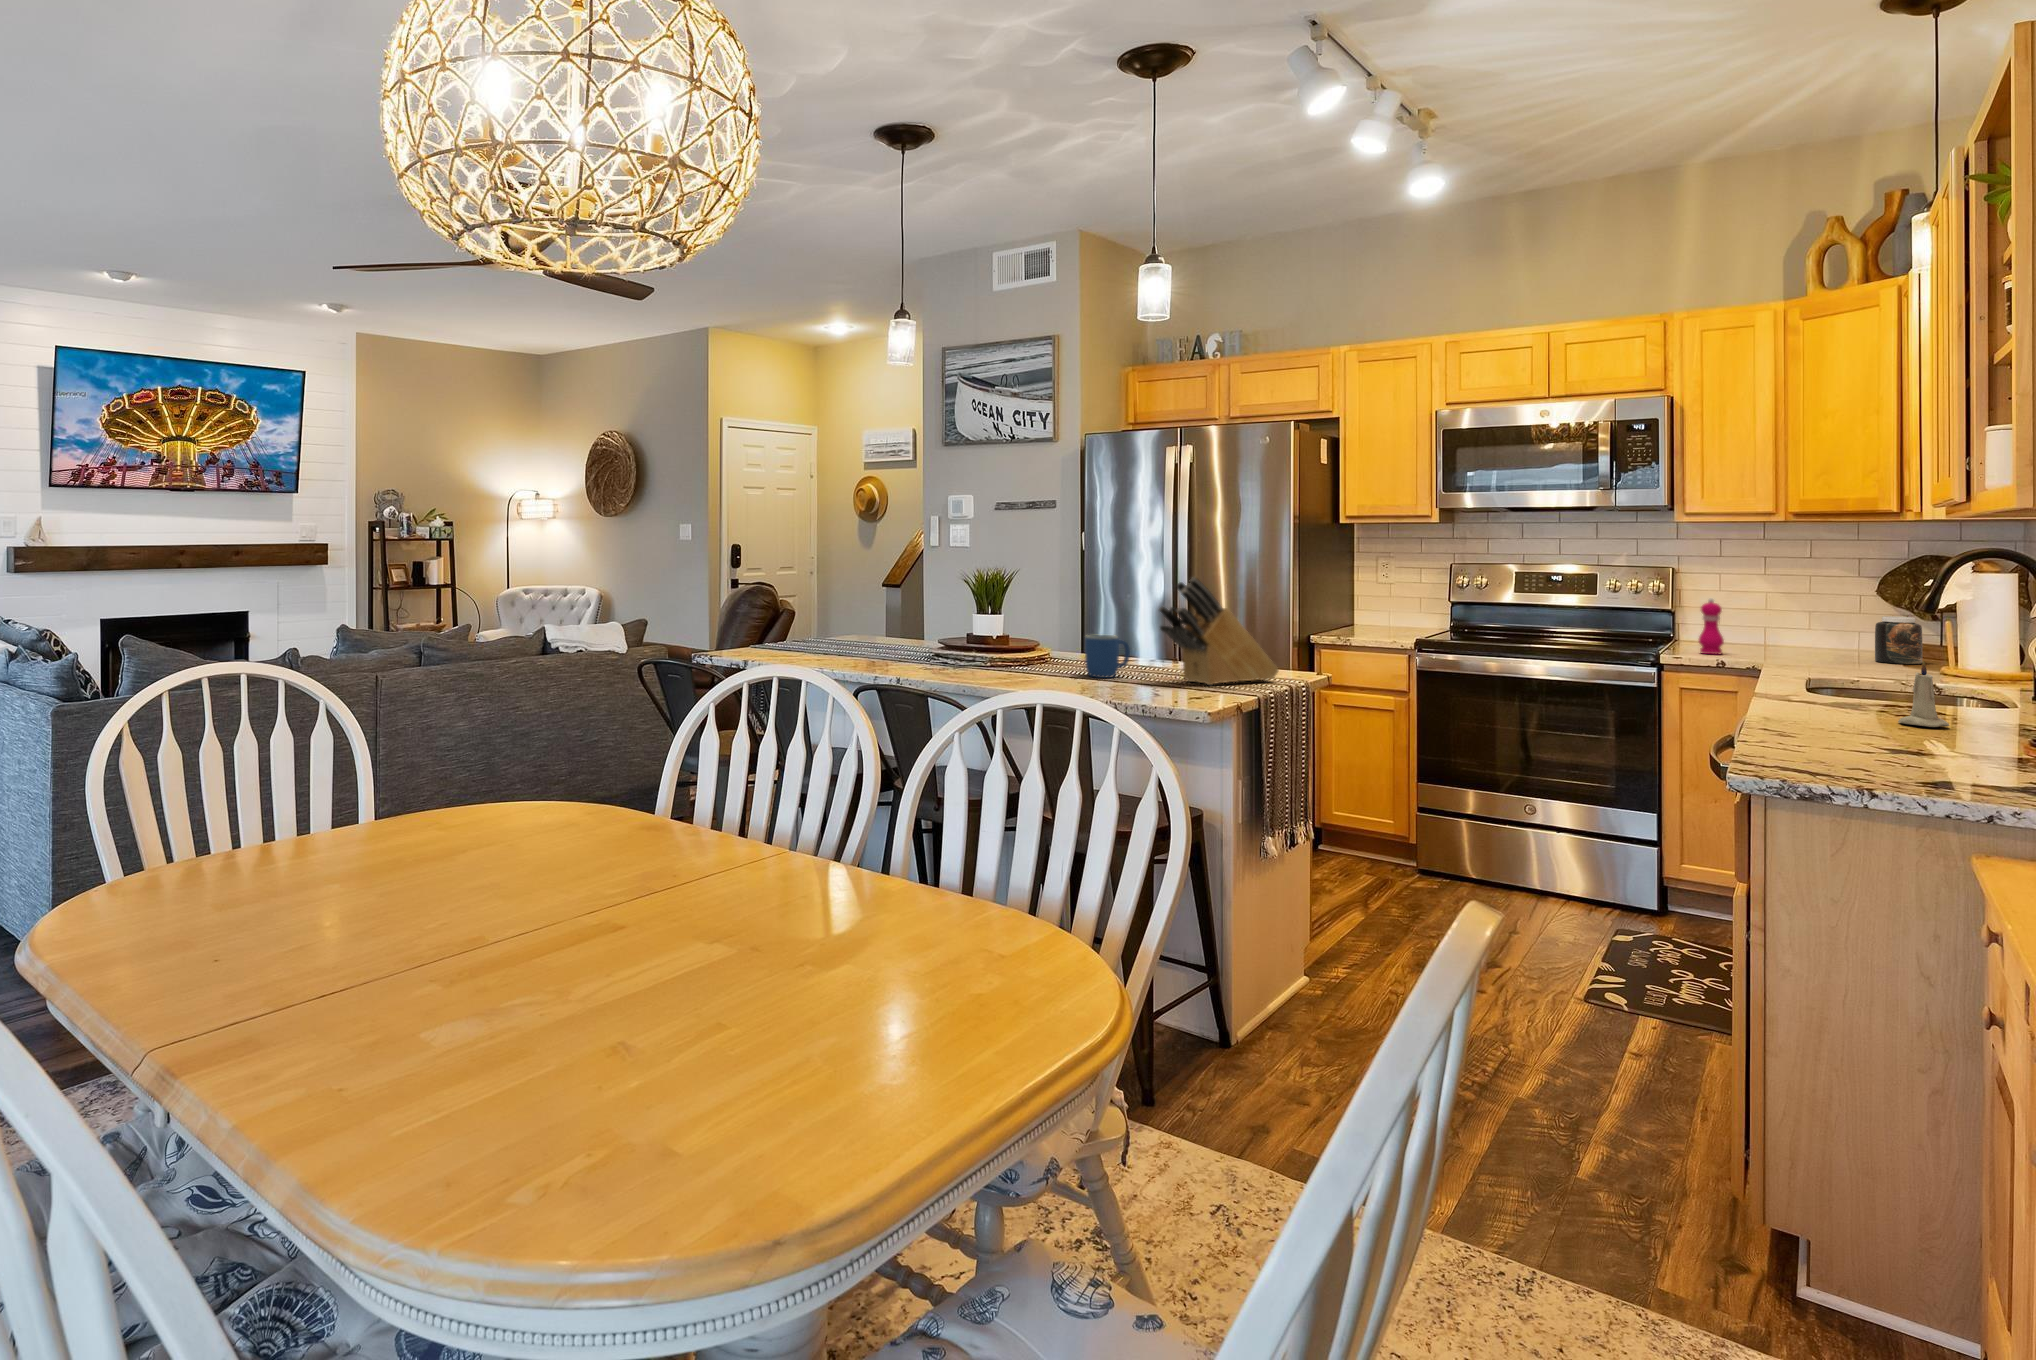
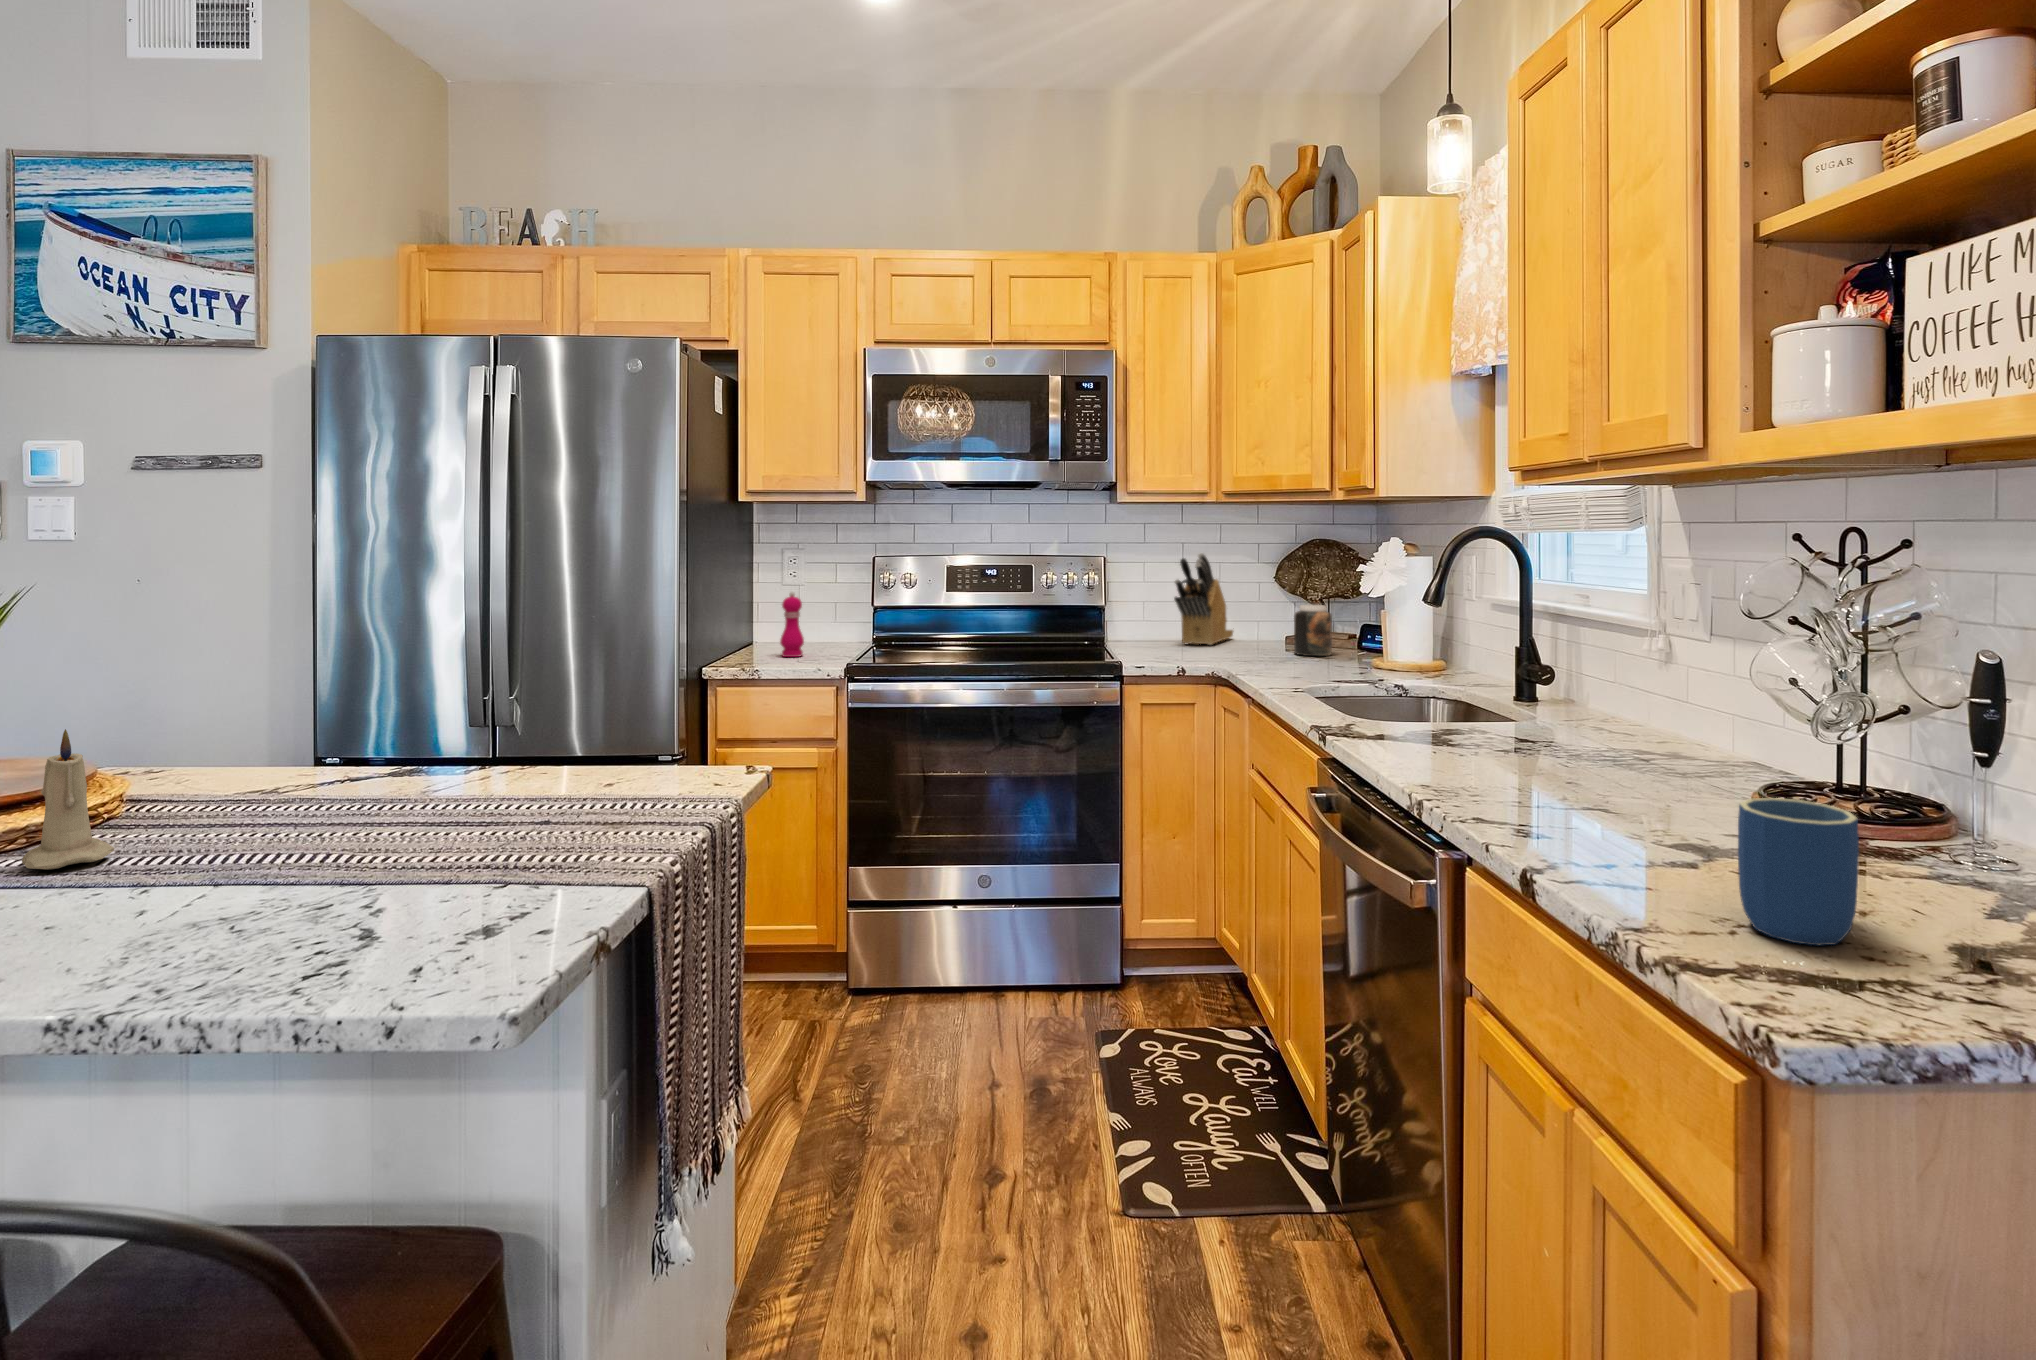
knife block: present [1159,577,1279,685] -> present [1174,553,1233,645]
pepper mill: present [1699,598,1724,654] -> present [780,592,804,657]
mug: present [1085,635,1130,678] -> present [1738,798,1859,946]
candle: present [1898,661,1949,727] -> present [22,729,114,870]

